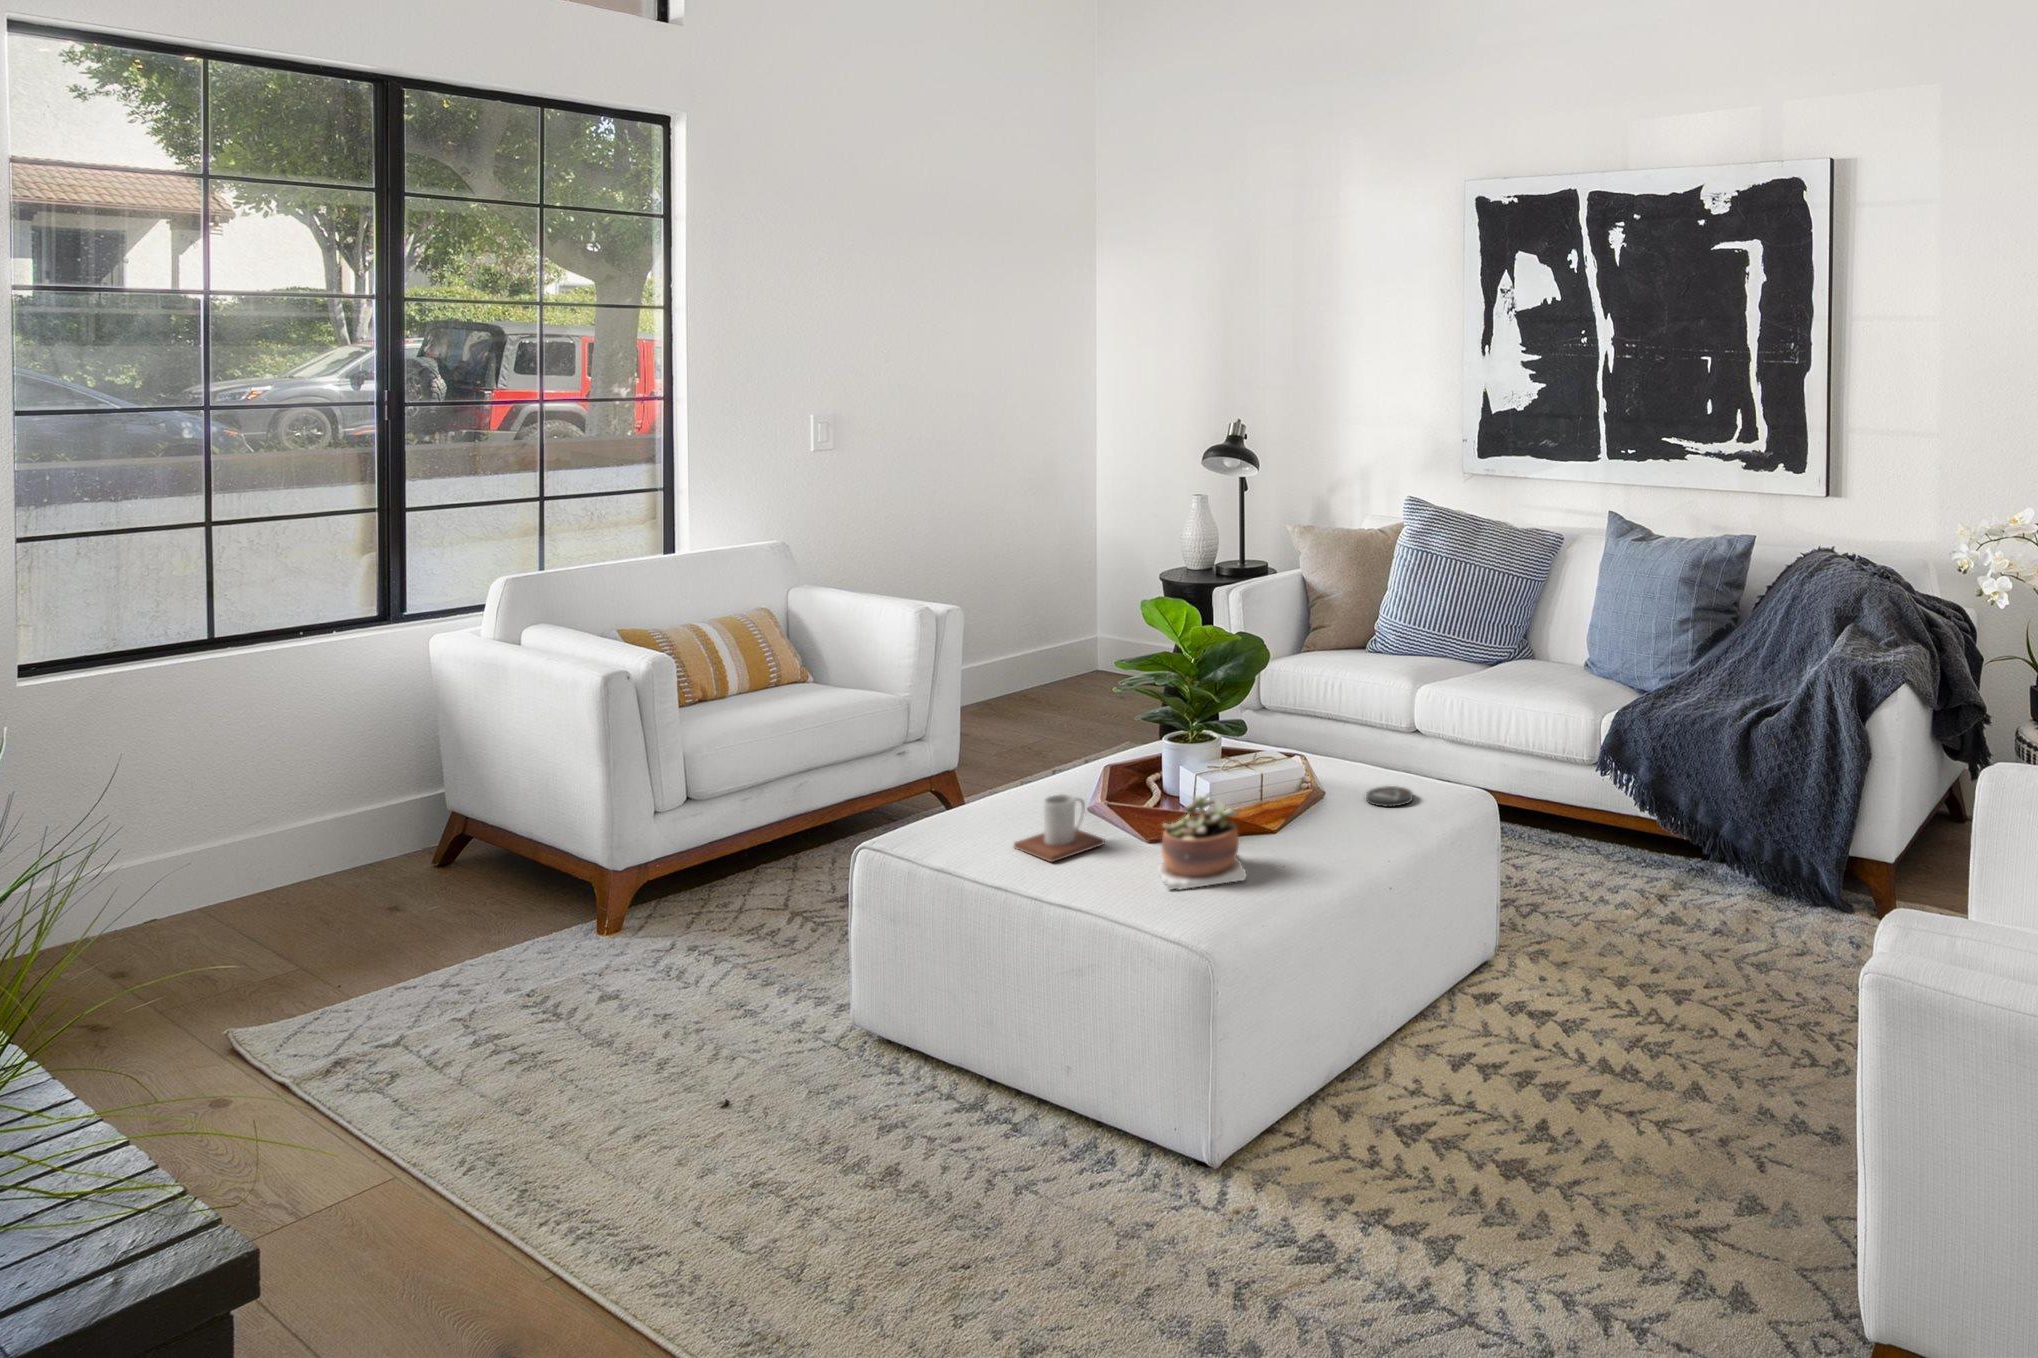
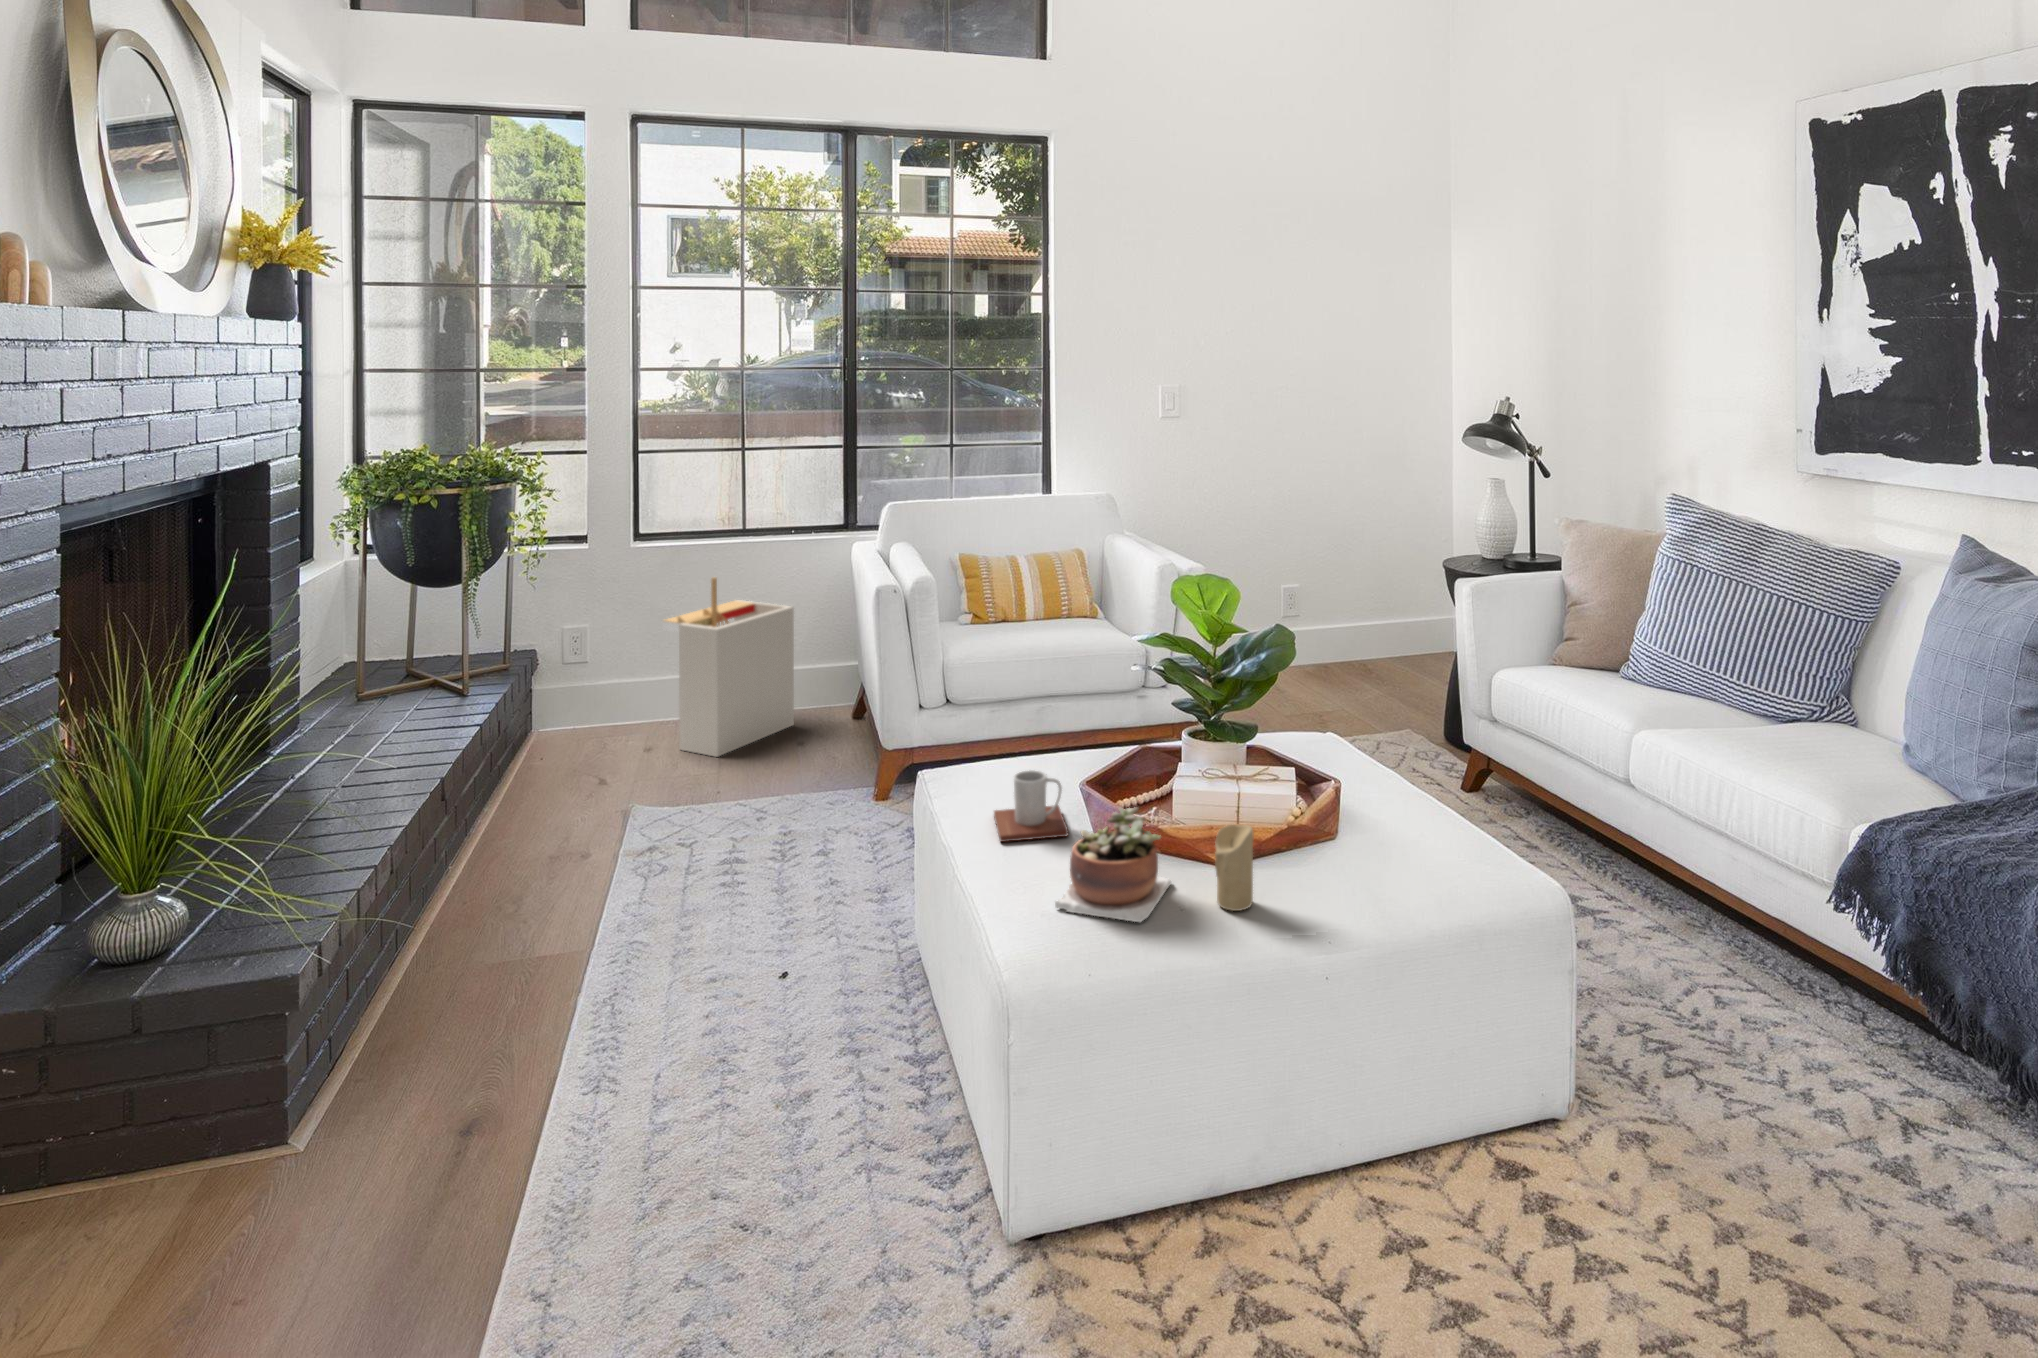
storage bin: none [209,706,402,946] -> present [662,577,794,757]
candle: none [1278,786,1310,857] -> present [1215,825,1254,911]
coaster: present [1366,786,1413,807] -> none [1395,848,1456,880]

